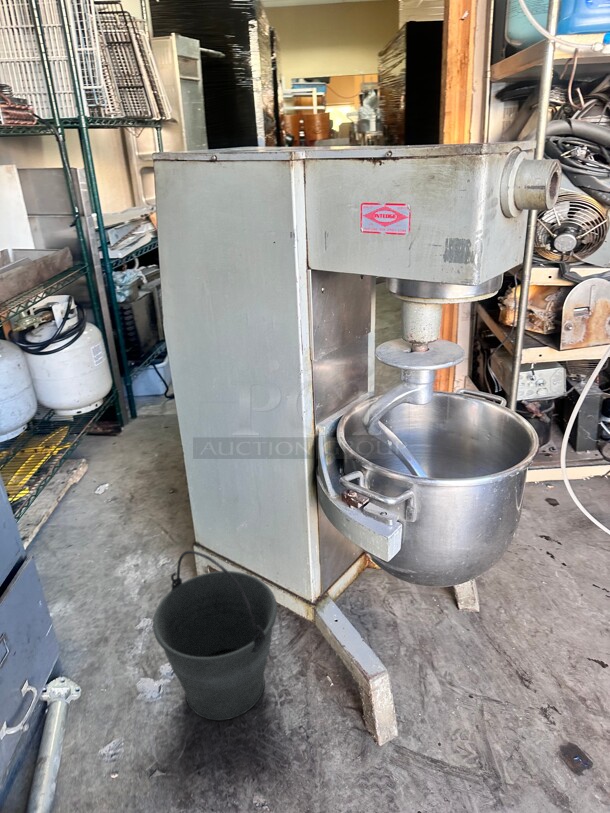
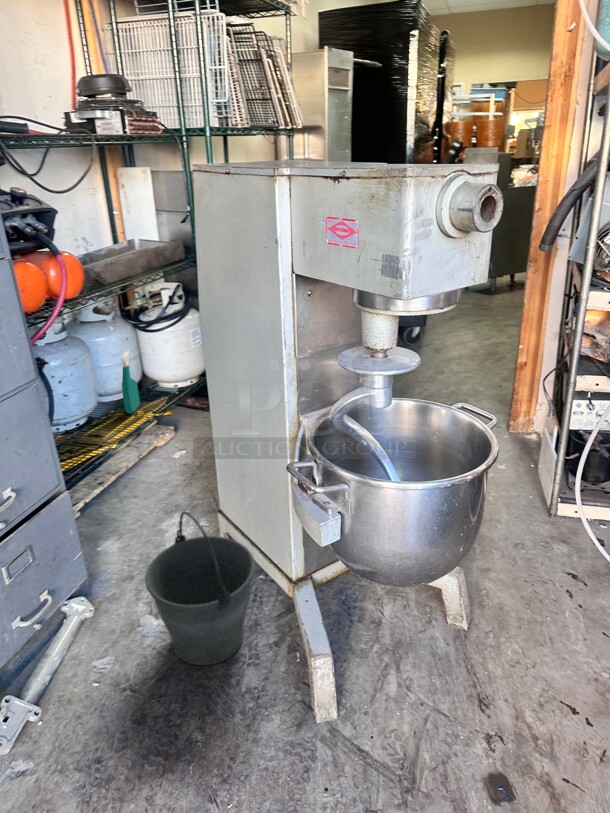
spray bottle: none [17,379,42,452] -> present [120,351,140,414]

